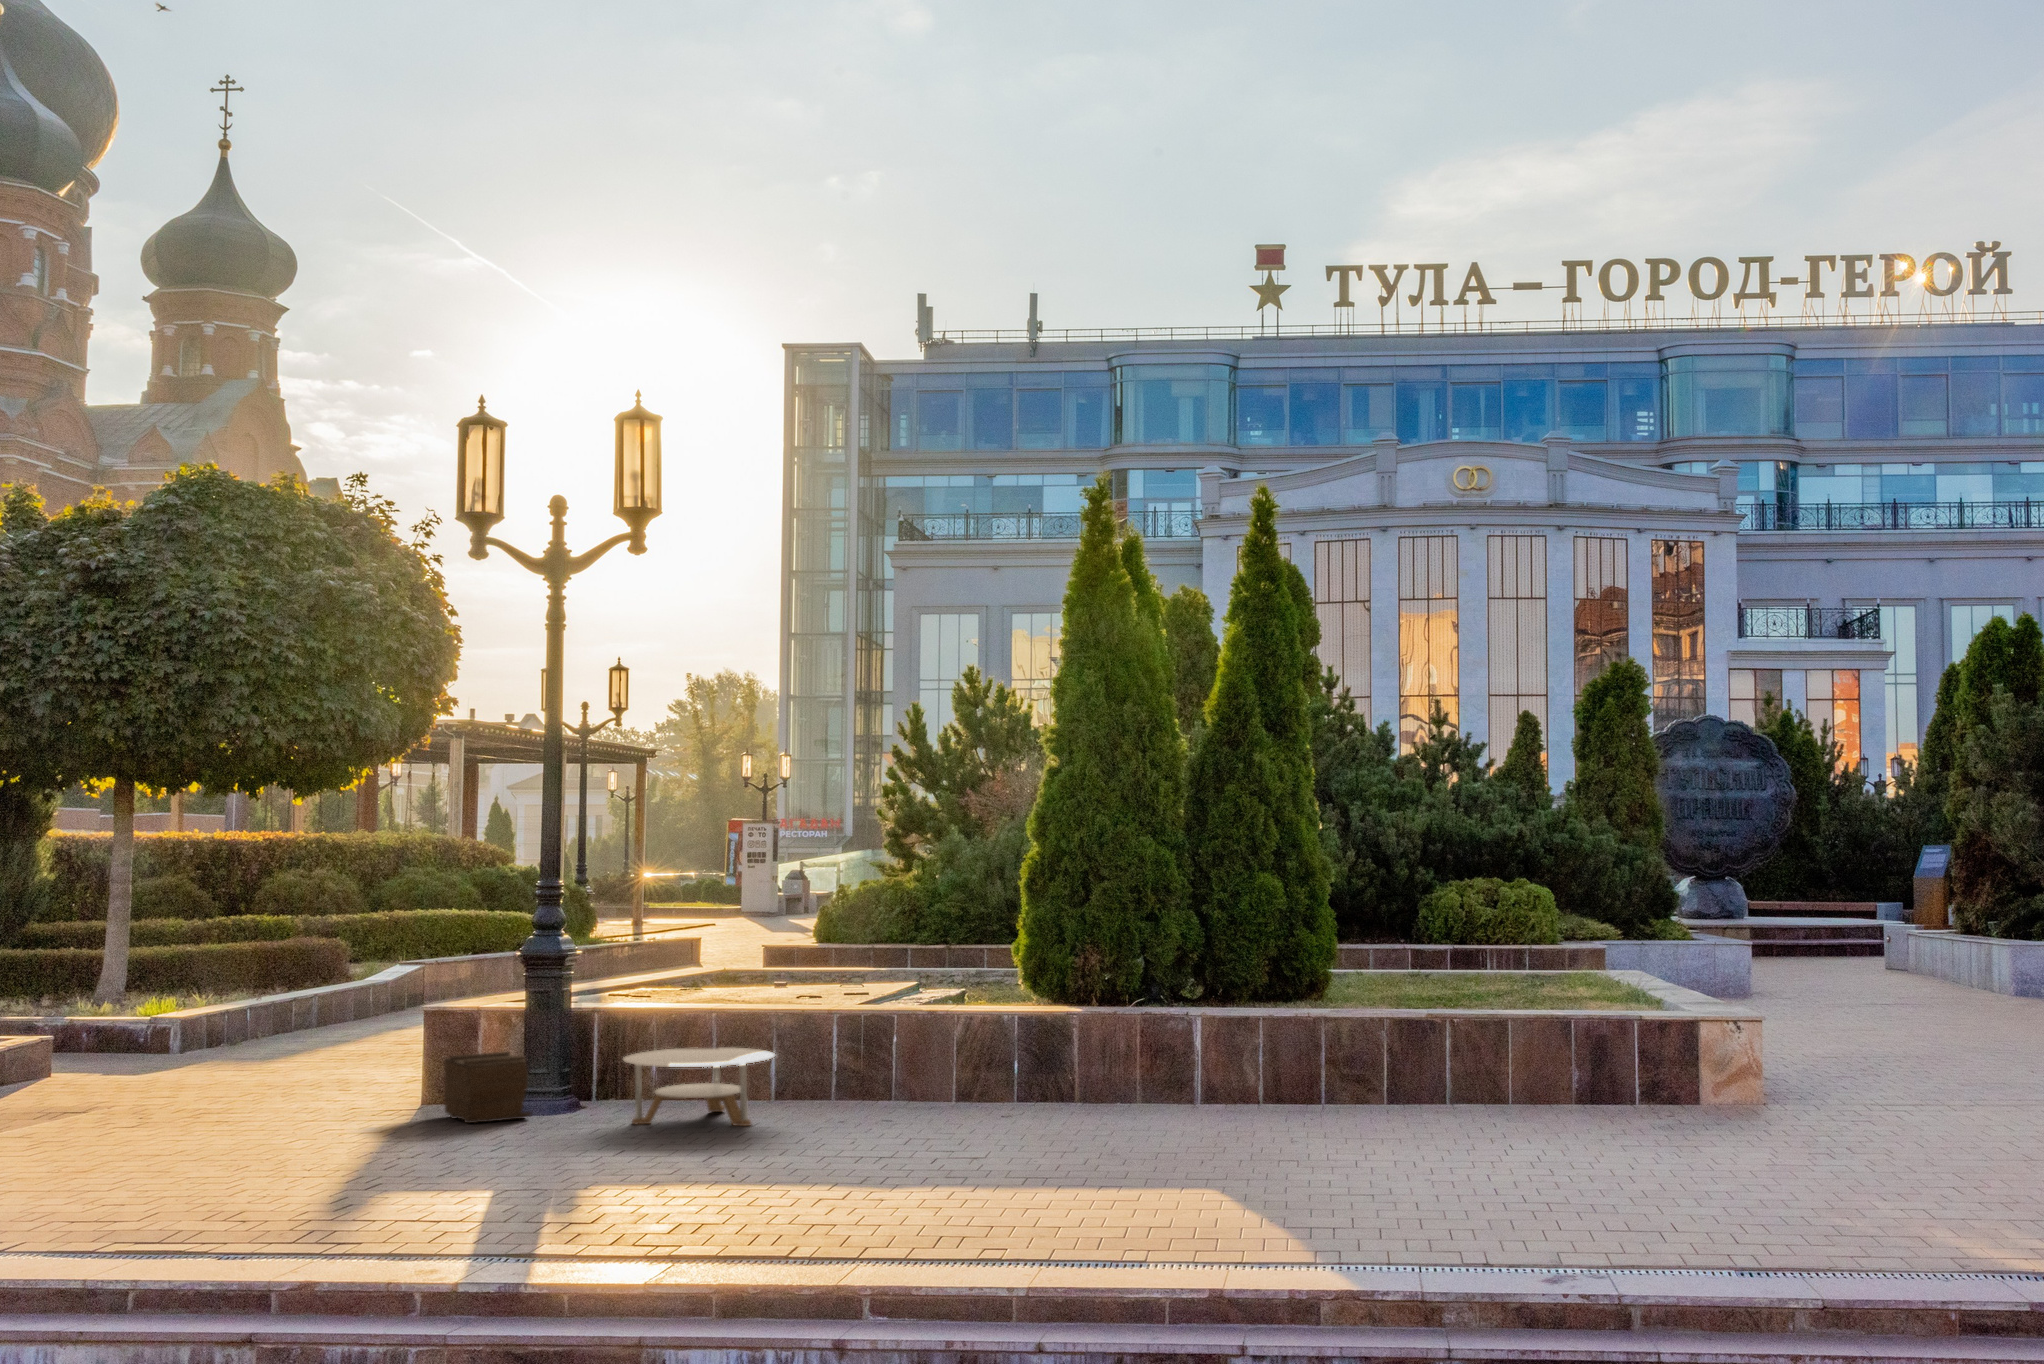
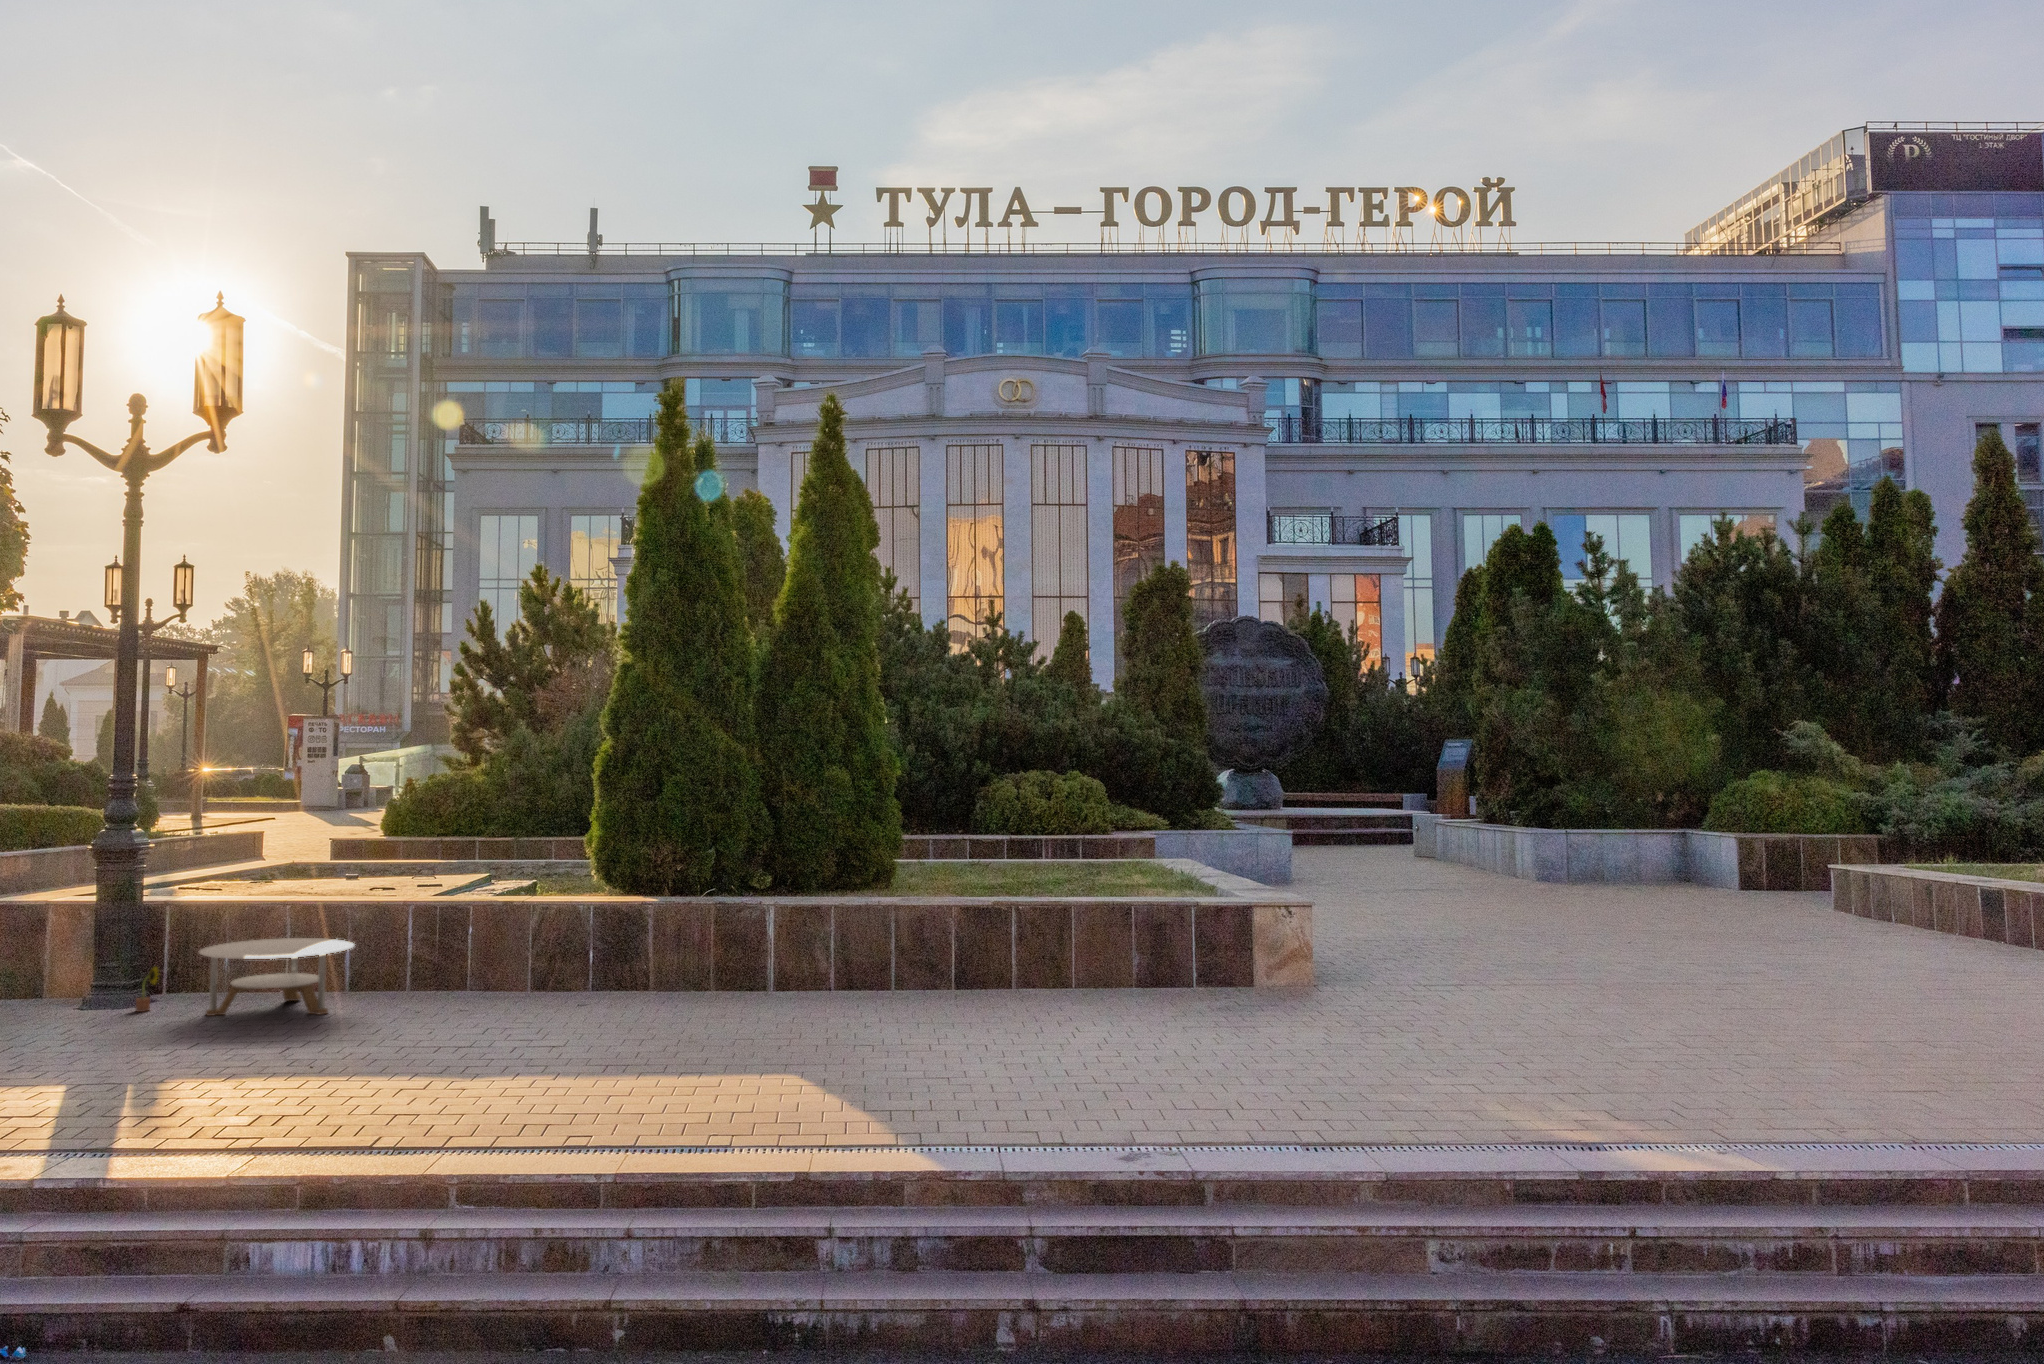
wooden crate: present [444,1052,532,1123] -> none [6,946,102,1020]
decorative plant: none [565,1072,588,1119] -> present [136,967,159,1012]

